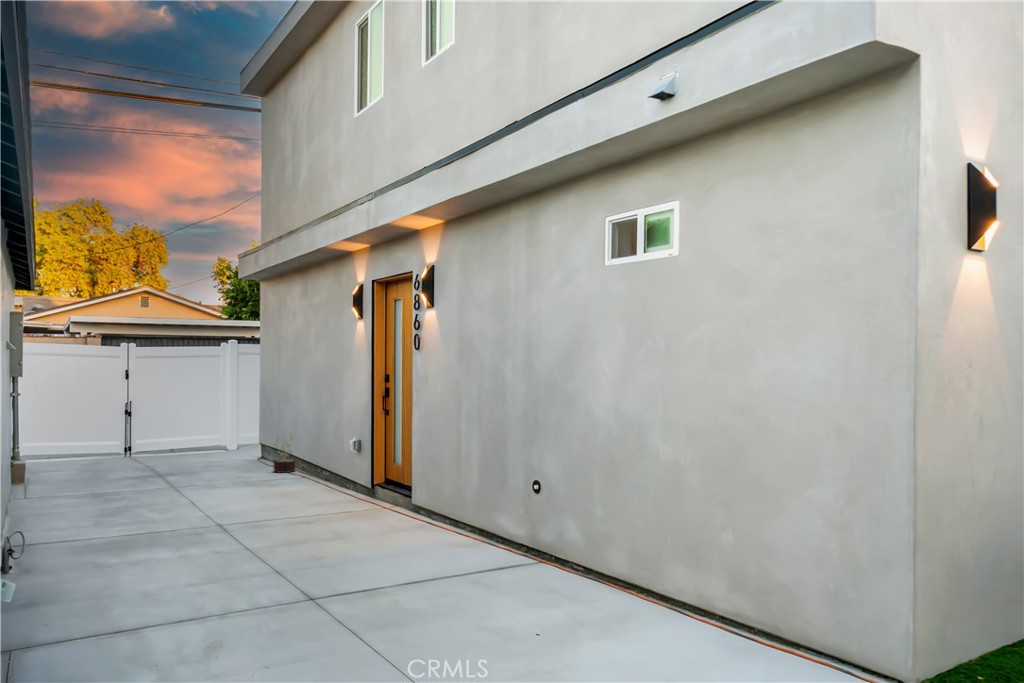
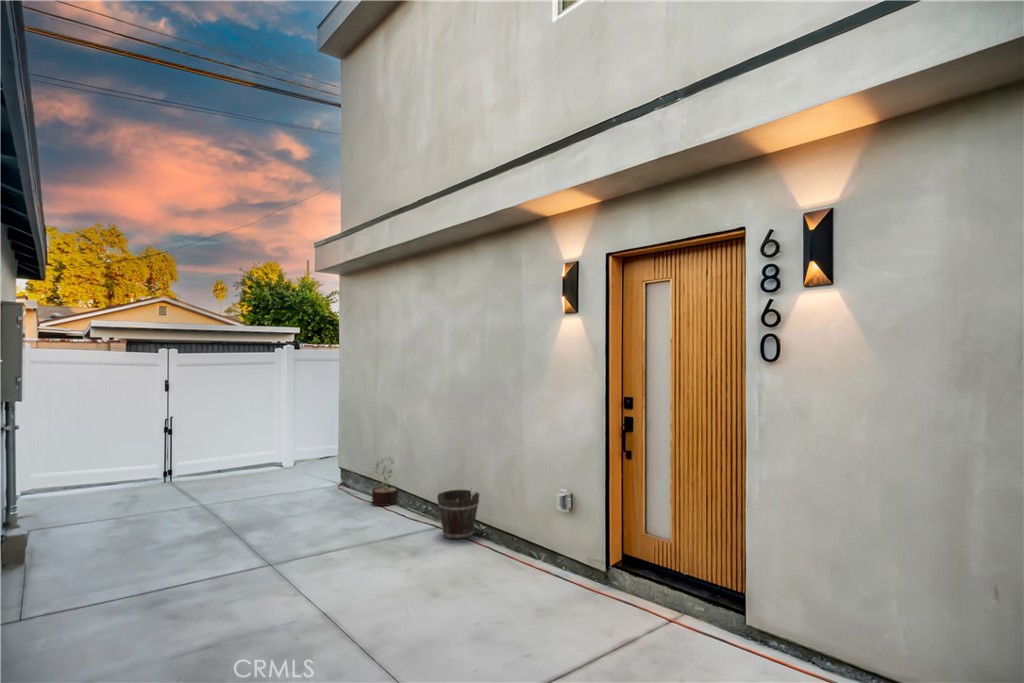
bucket: none [300,451,334,487] -> present [437,489,479,539]

